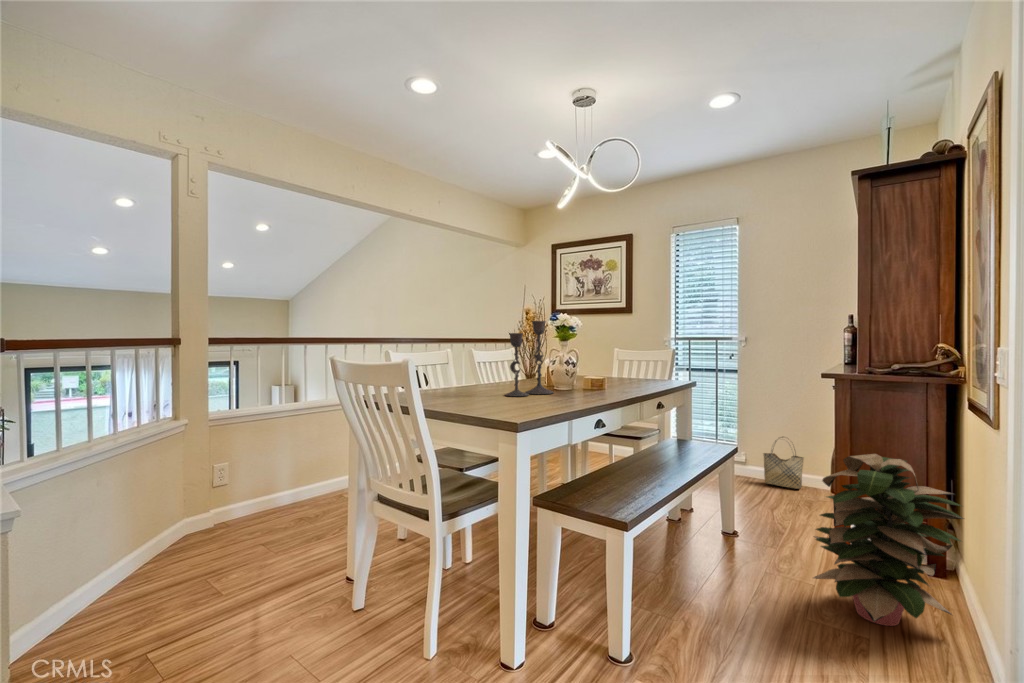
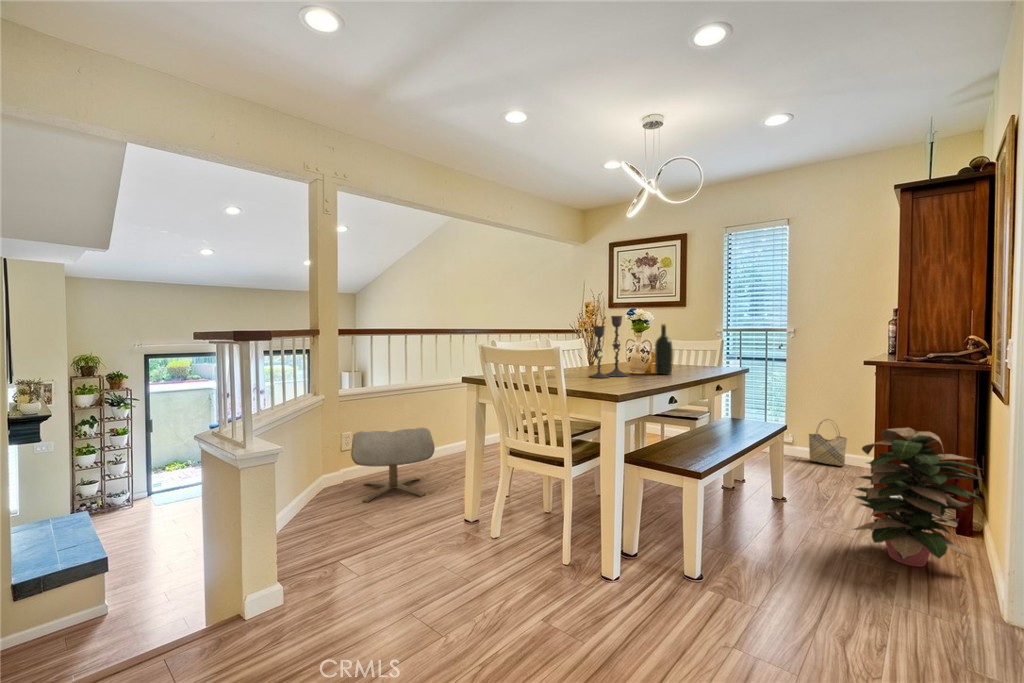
wine bottle: none [586,331,606,391] -> present [655,324,673,375]
ottoman: none [211,457,324,556] -> present [351,428,435,503]

